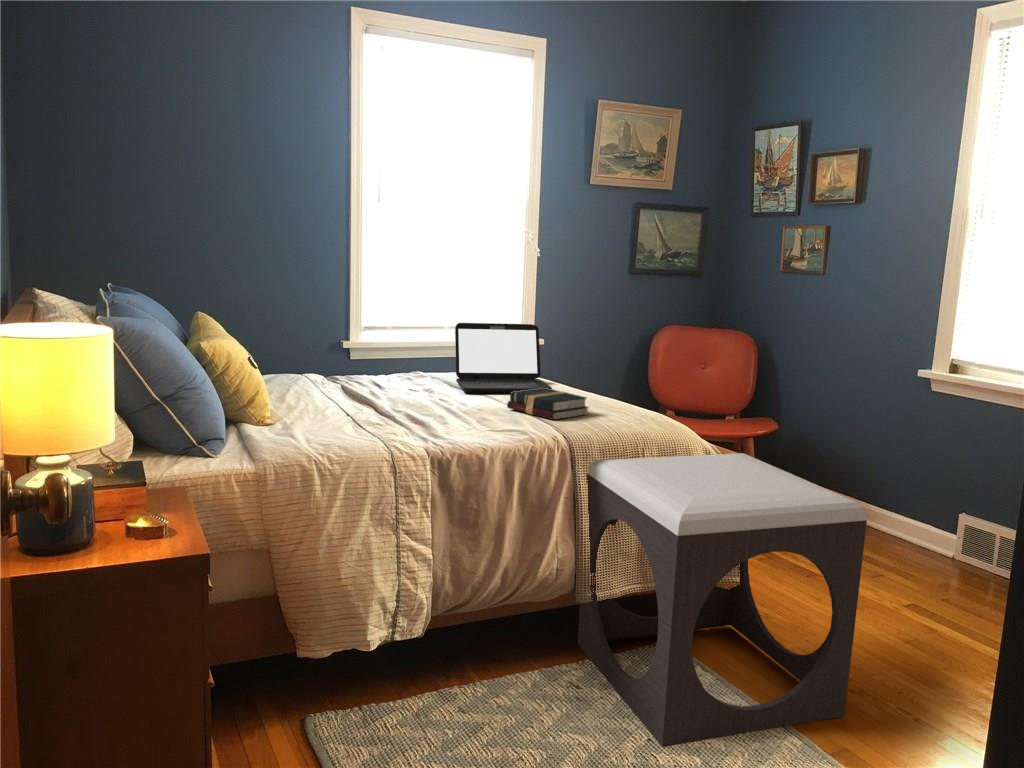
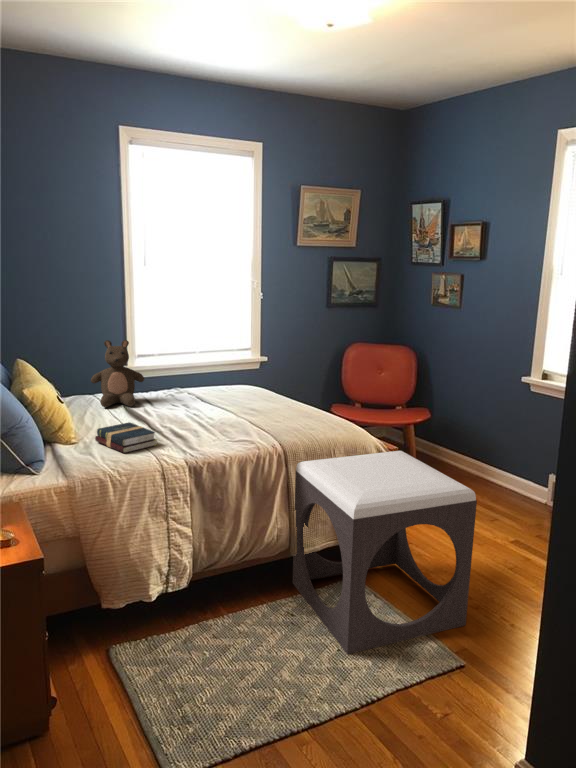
stuffed bear: none [299,295,373,388] -> present [91,340,144,407]
laptop: present [455,323,552,394] -> none [202,355,272,408]
hardback book: present [507,388,589,420] -> present [95,422,157,453]

